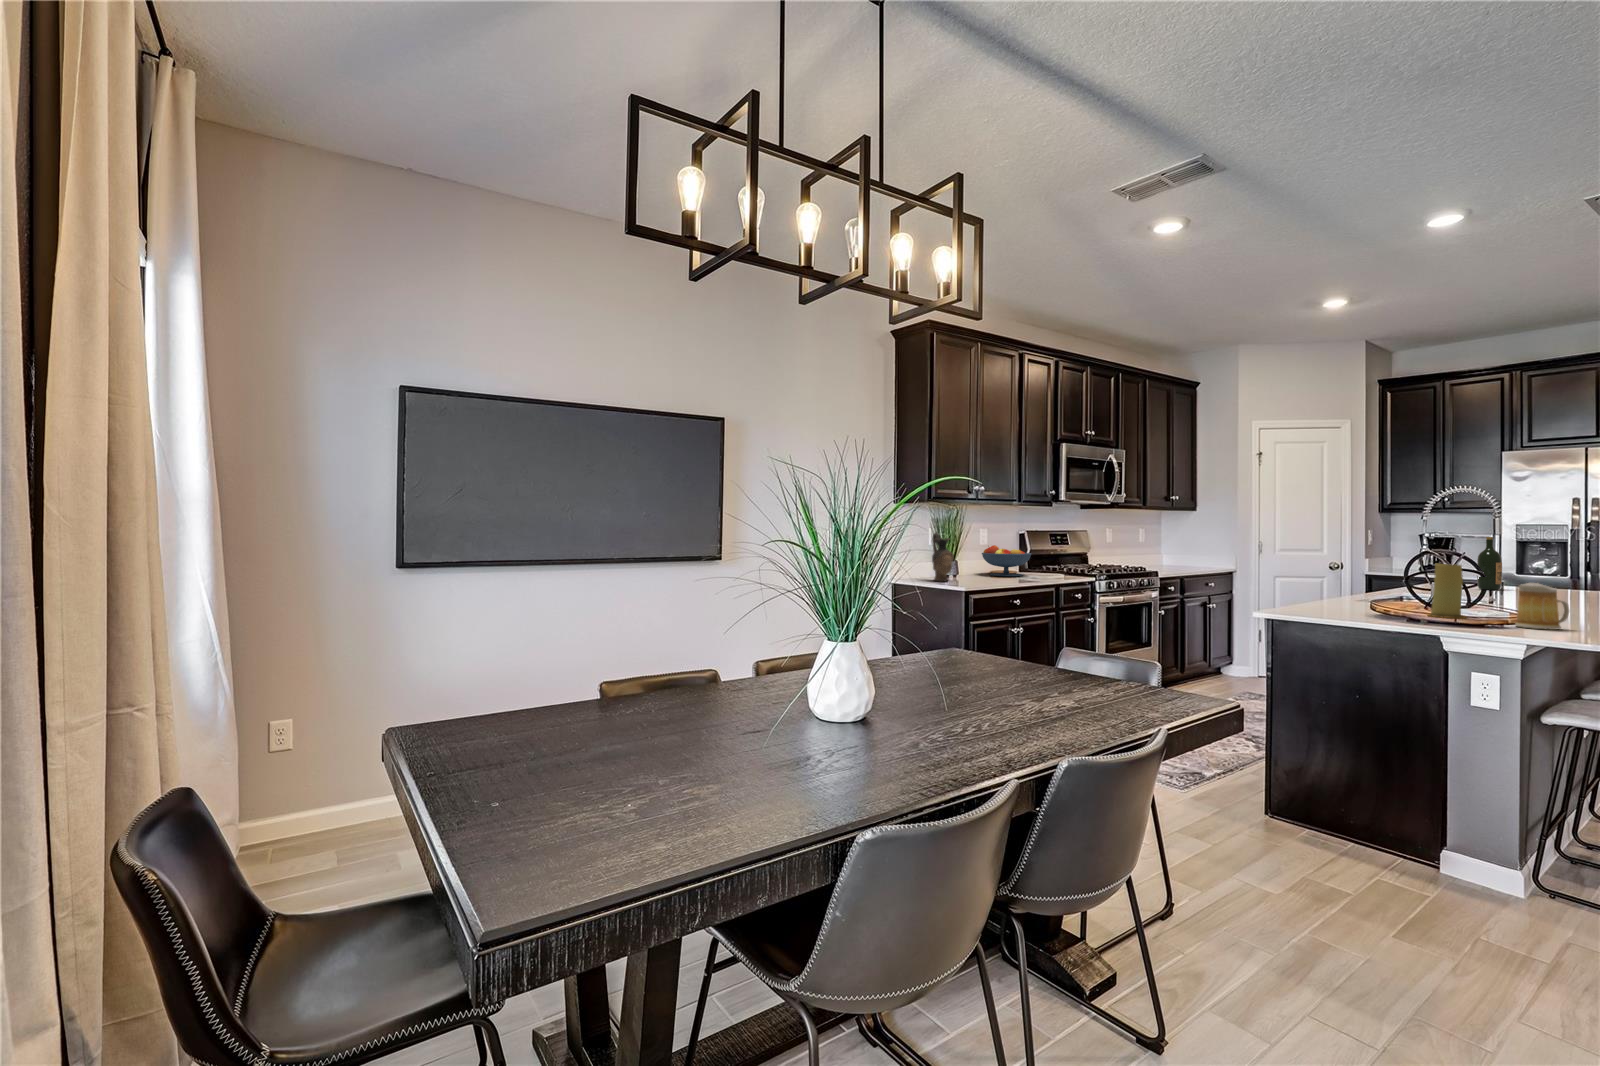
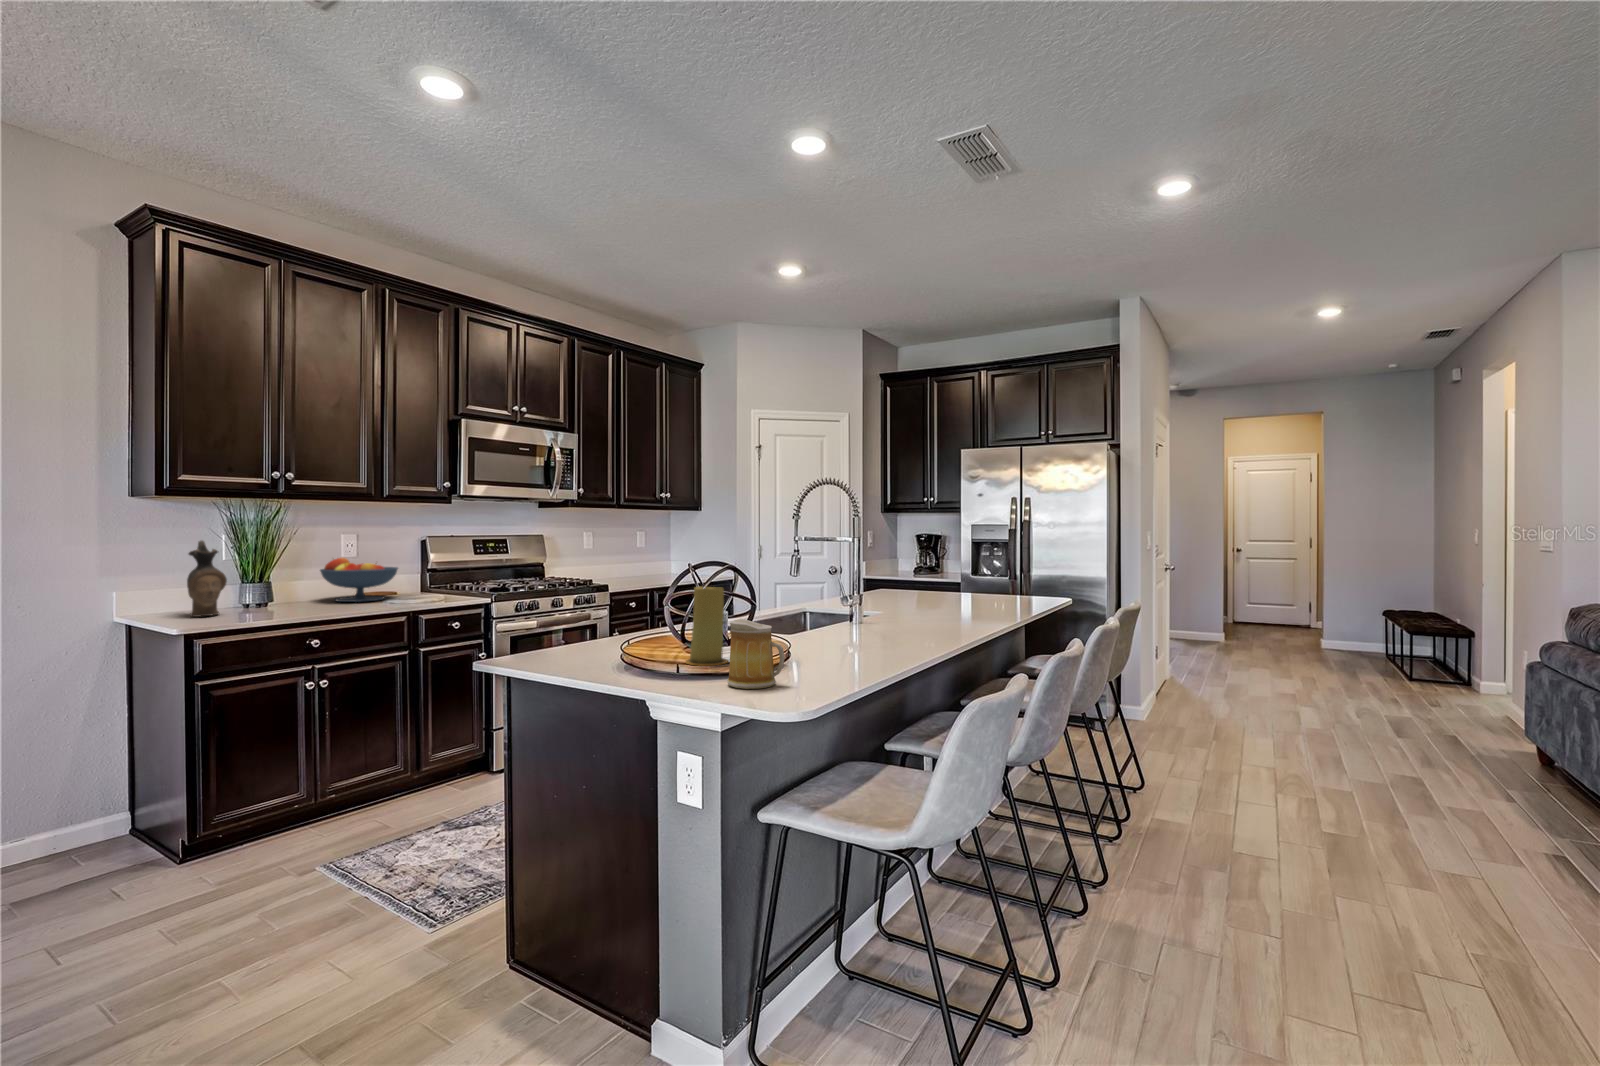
wine bottle: present [1477,537,1502,590] -> none [903,541,923,601]

